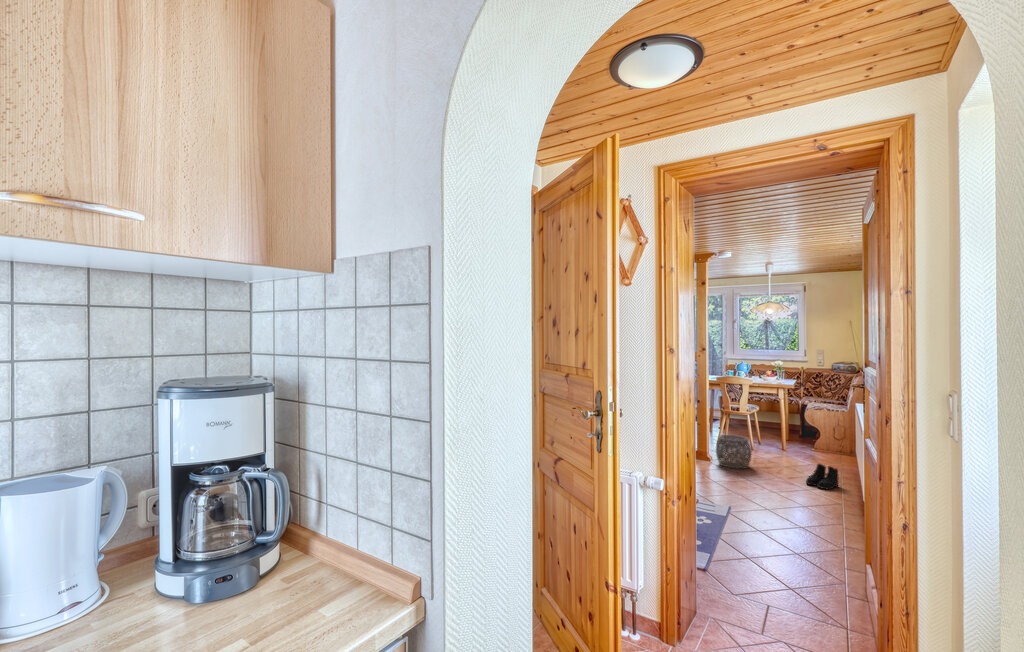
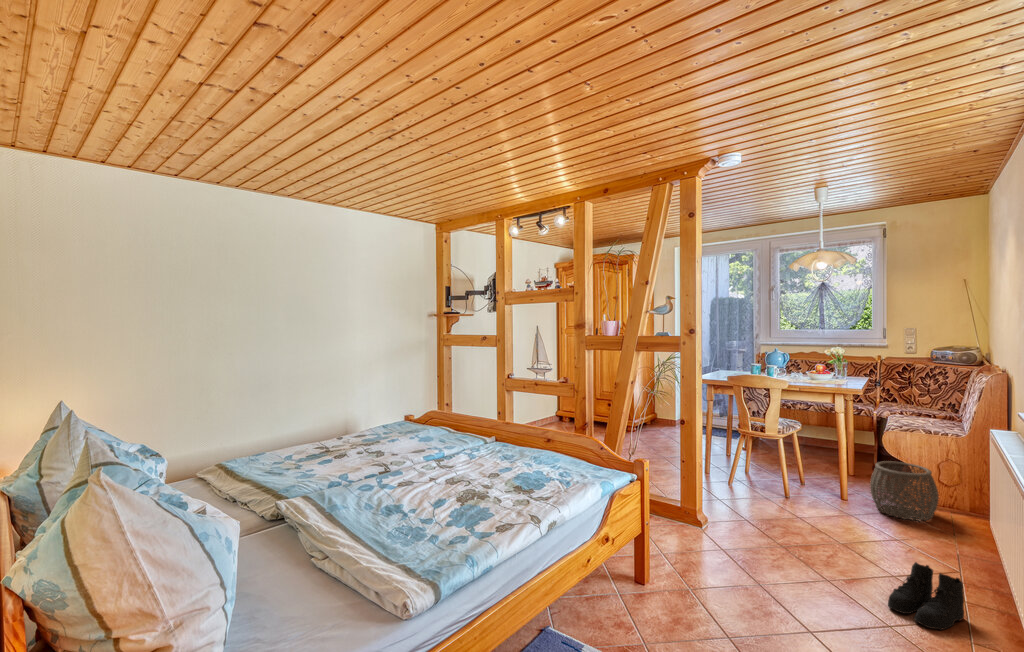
woven basket: present [716,435,751,469] -> present [870,461,939,521]

